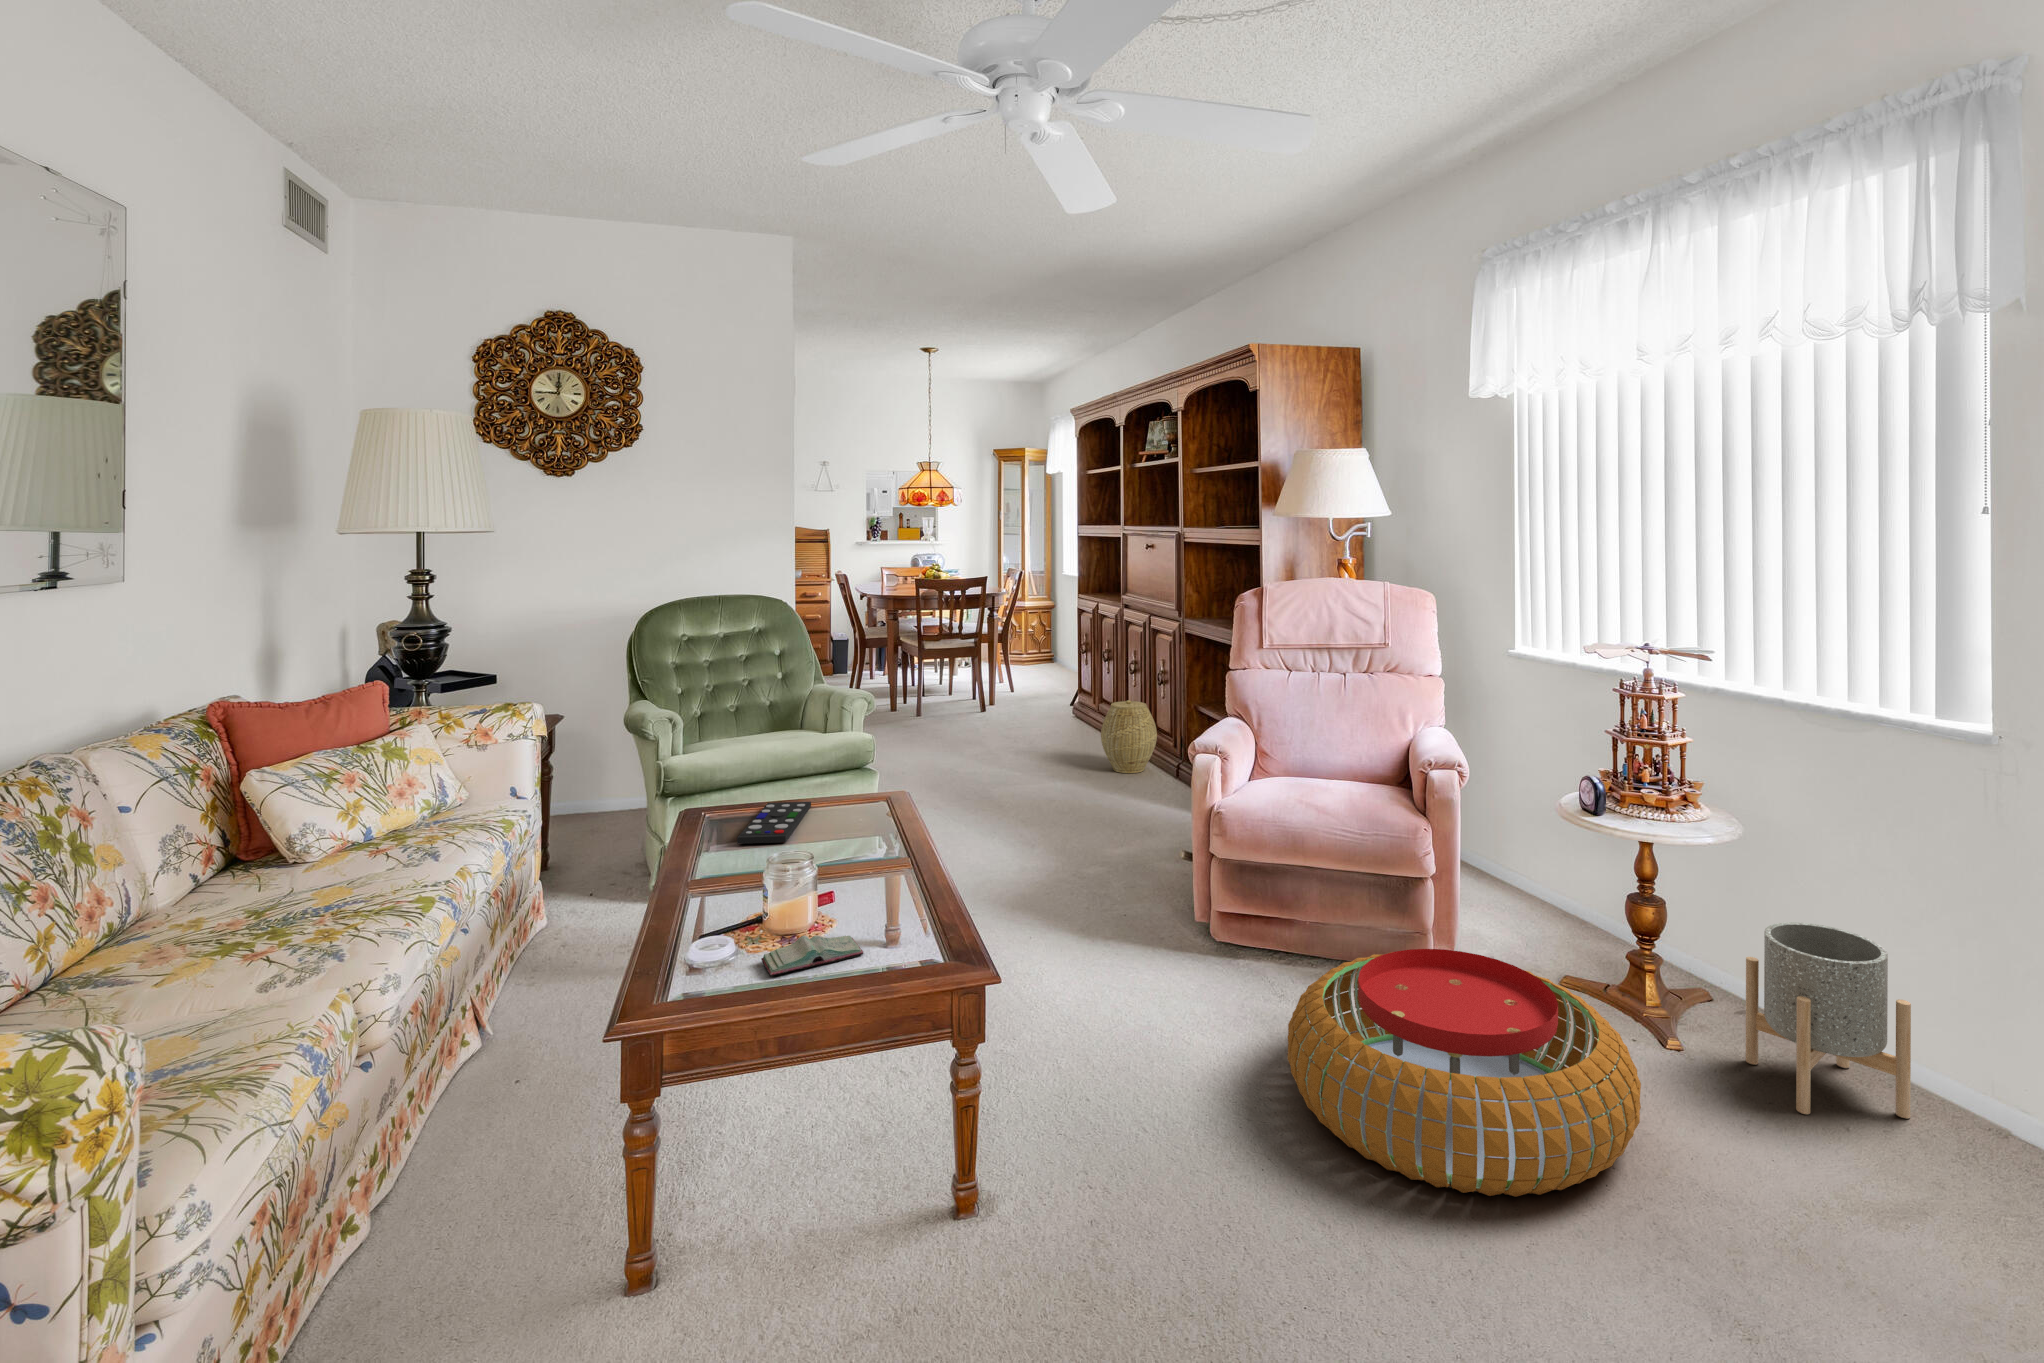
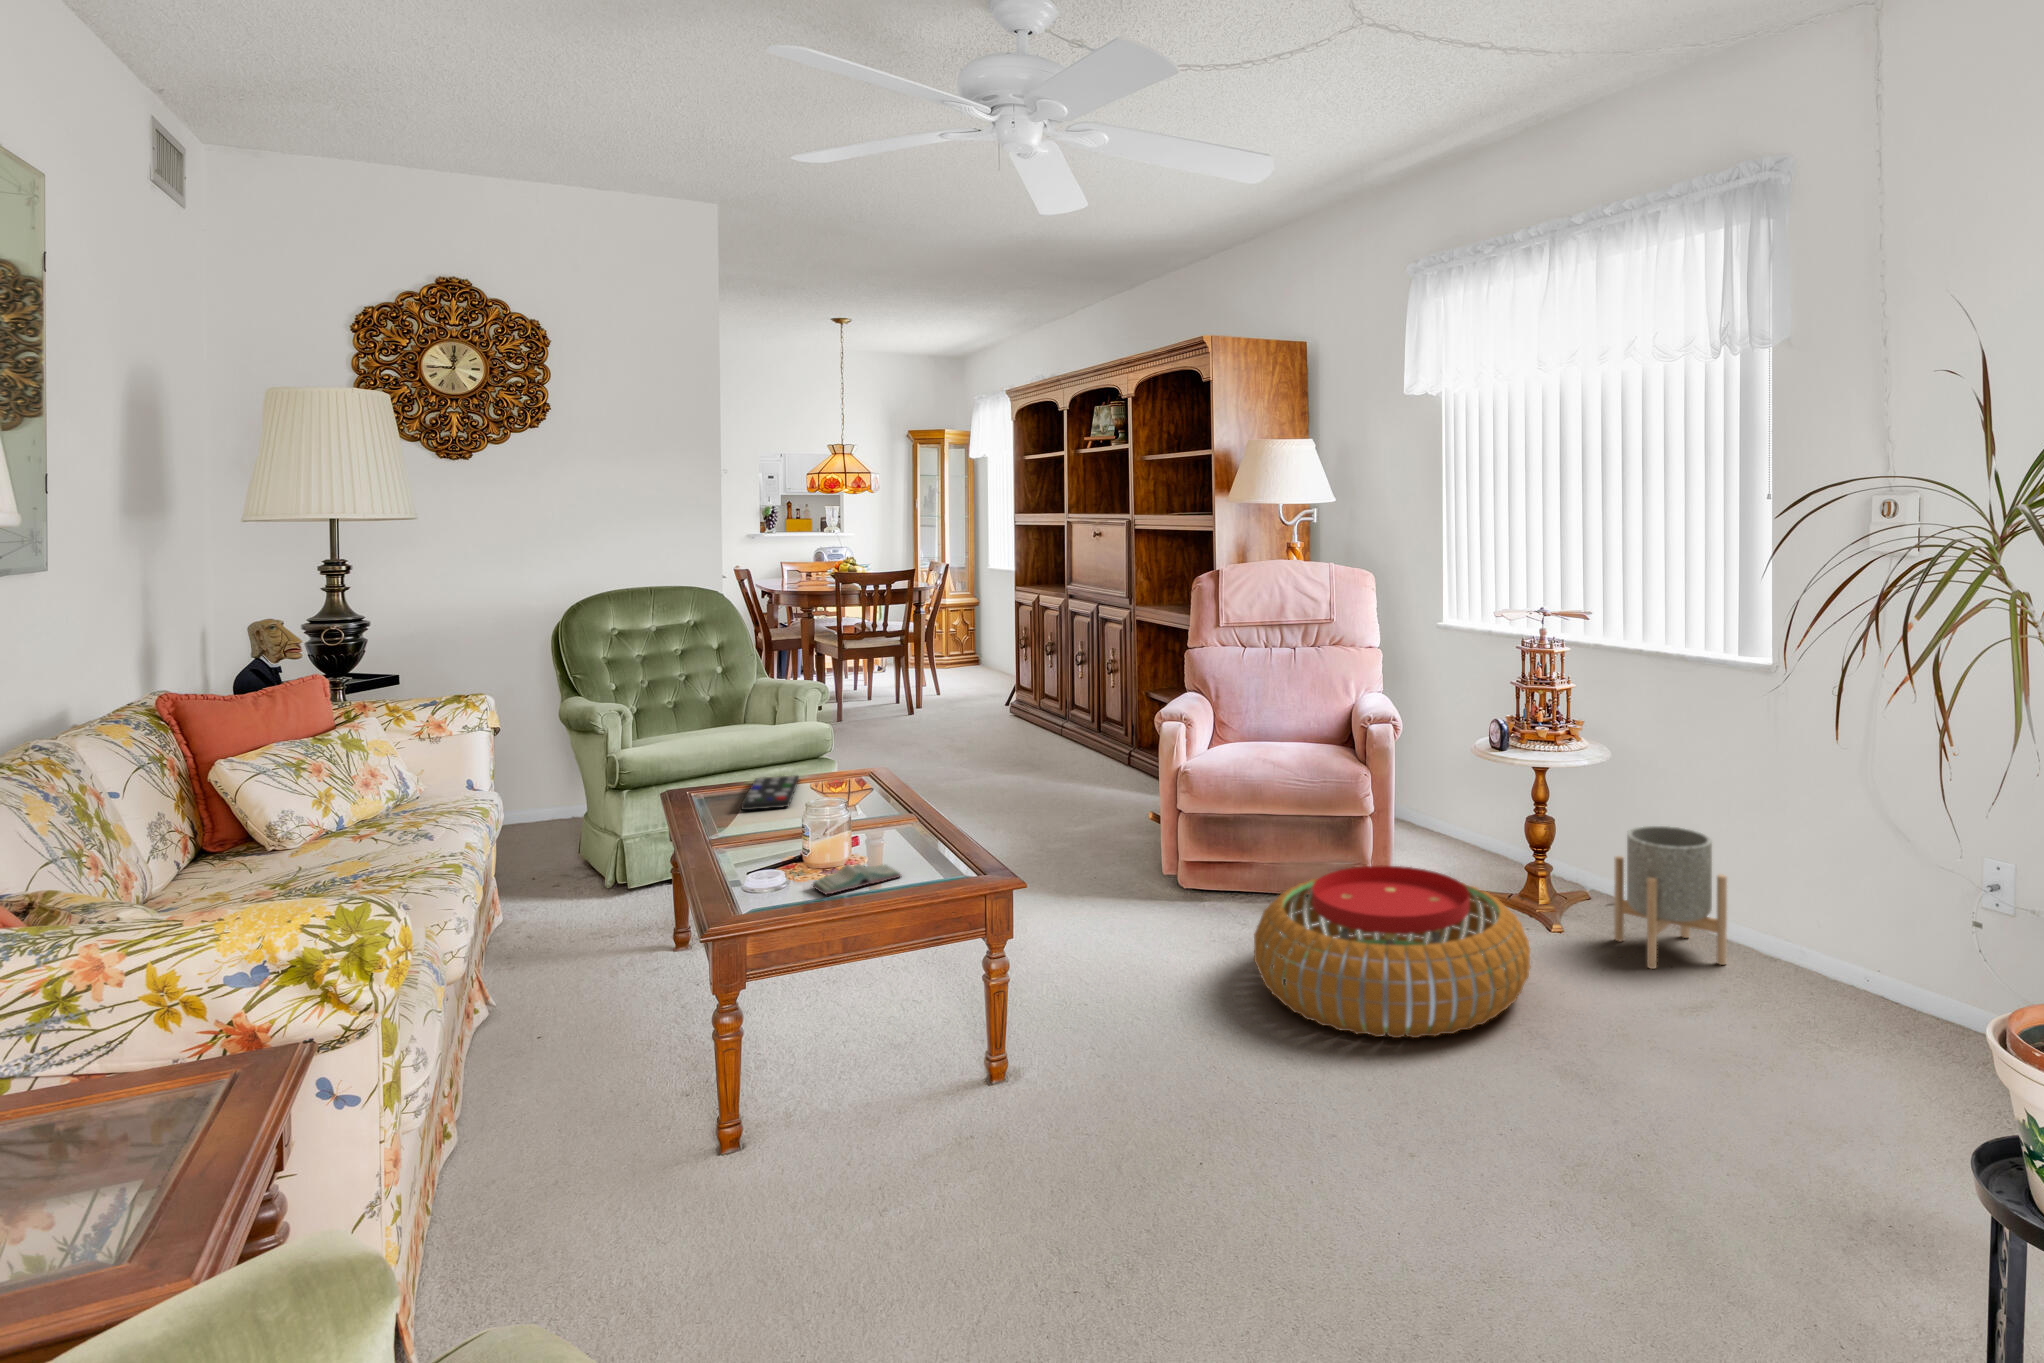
woven basket: present [1101,700,1157,773] -> none [1048,689,1105,762]

